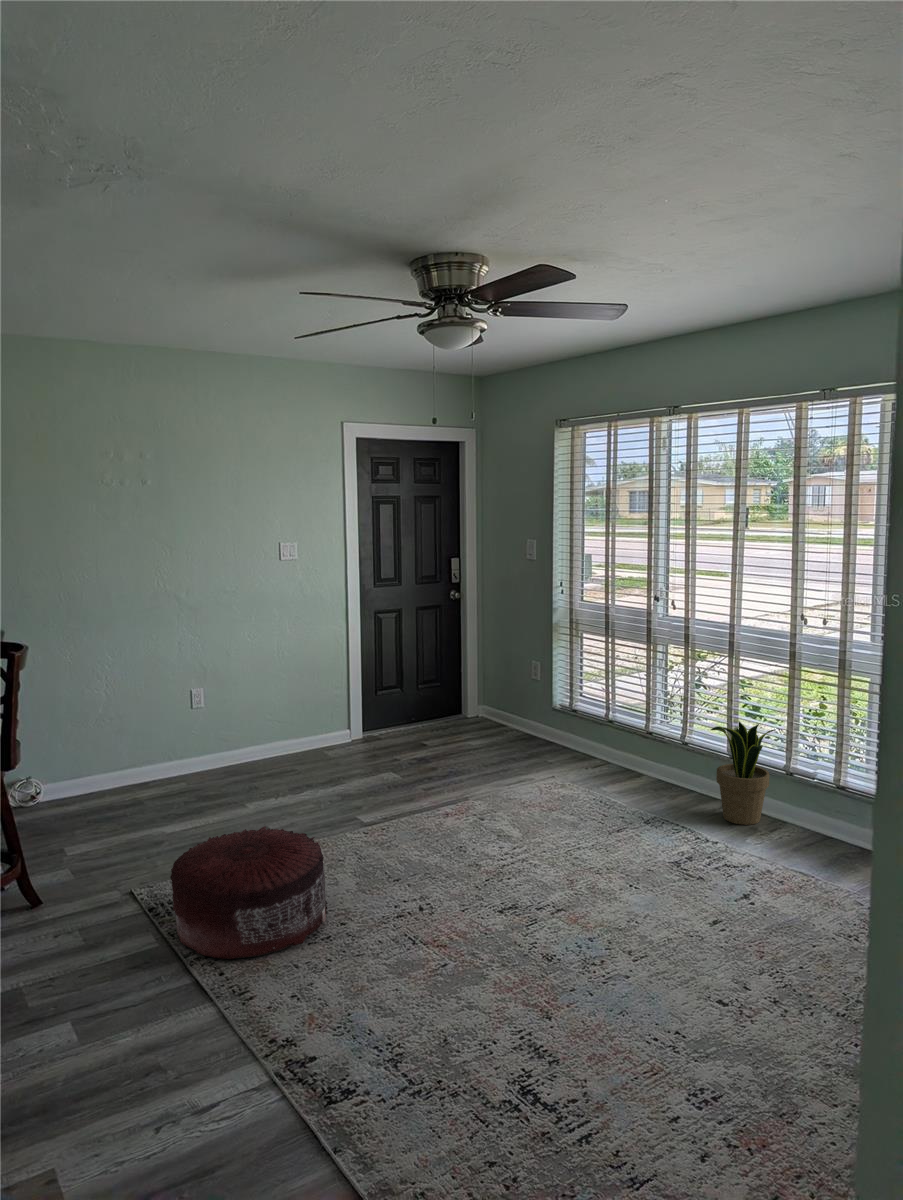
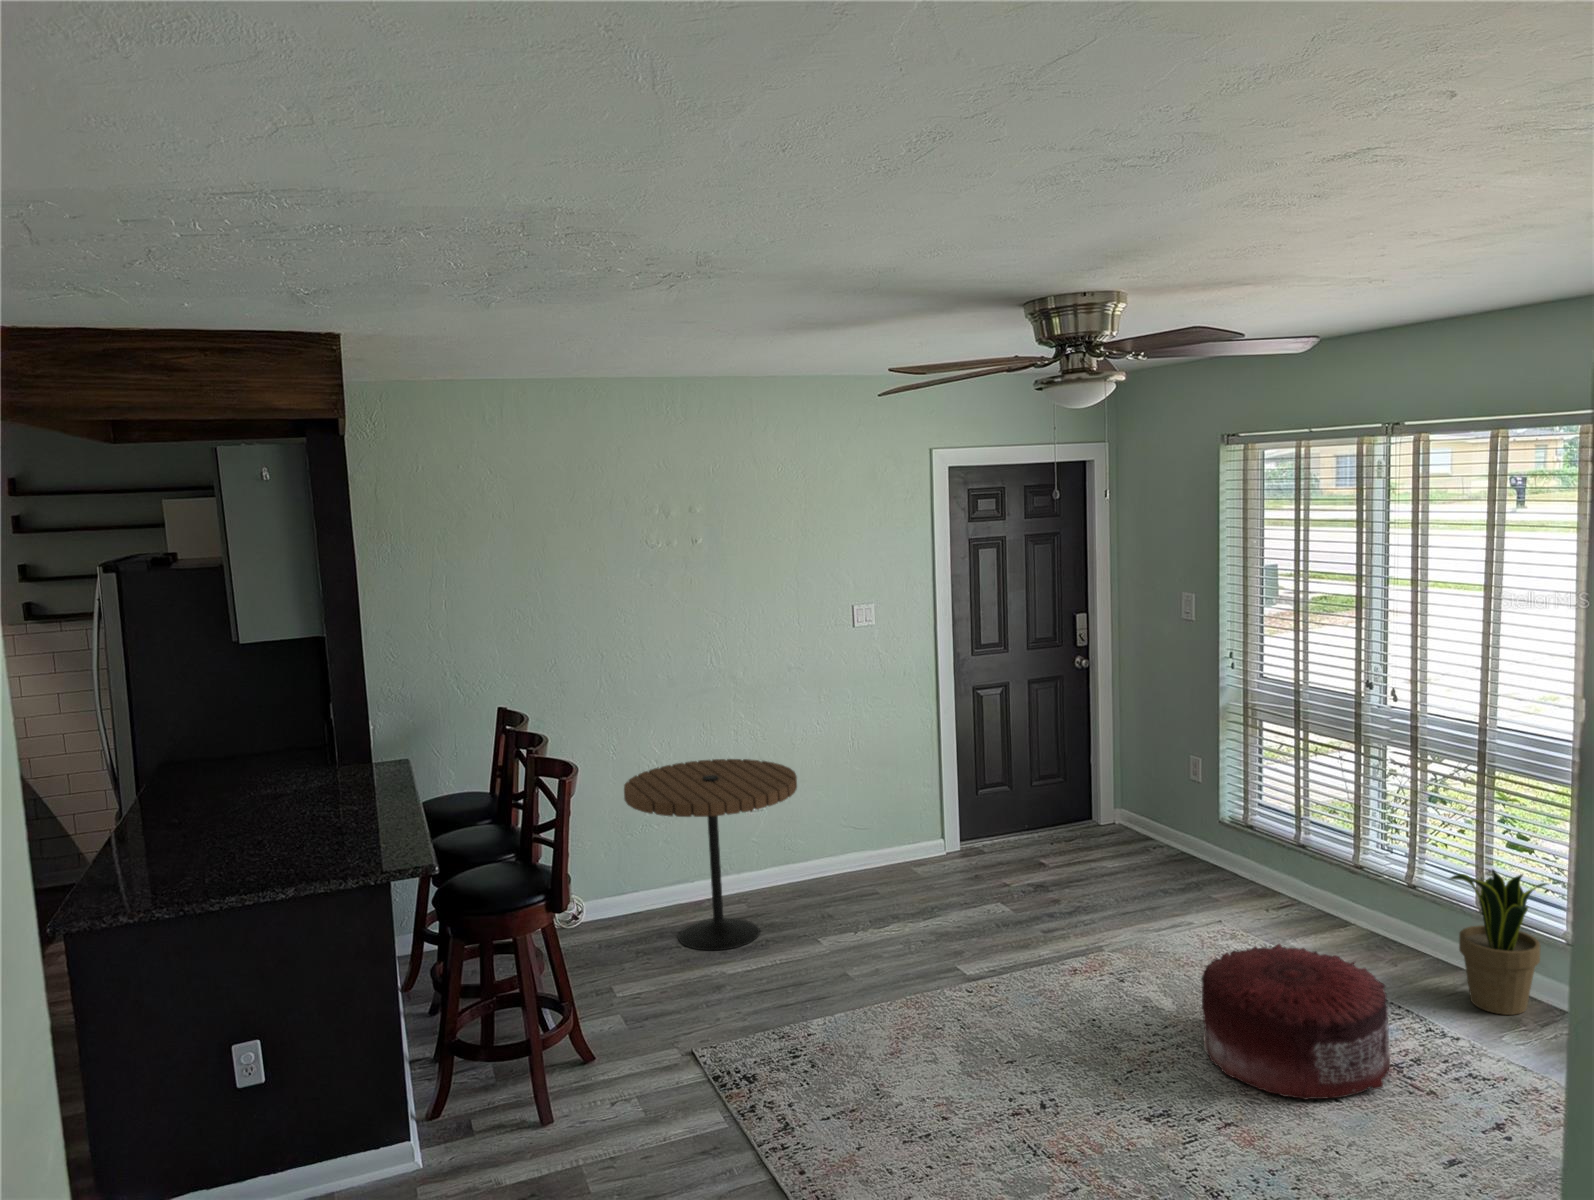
side table: none [80,664,231,816] -> present [624,759,797,950]
pouf: present [170,826,327,959] -> present [1202,944,1390,1099]

